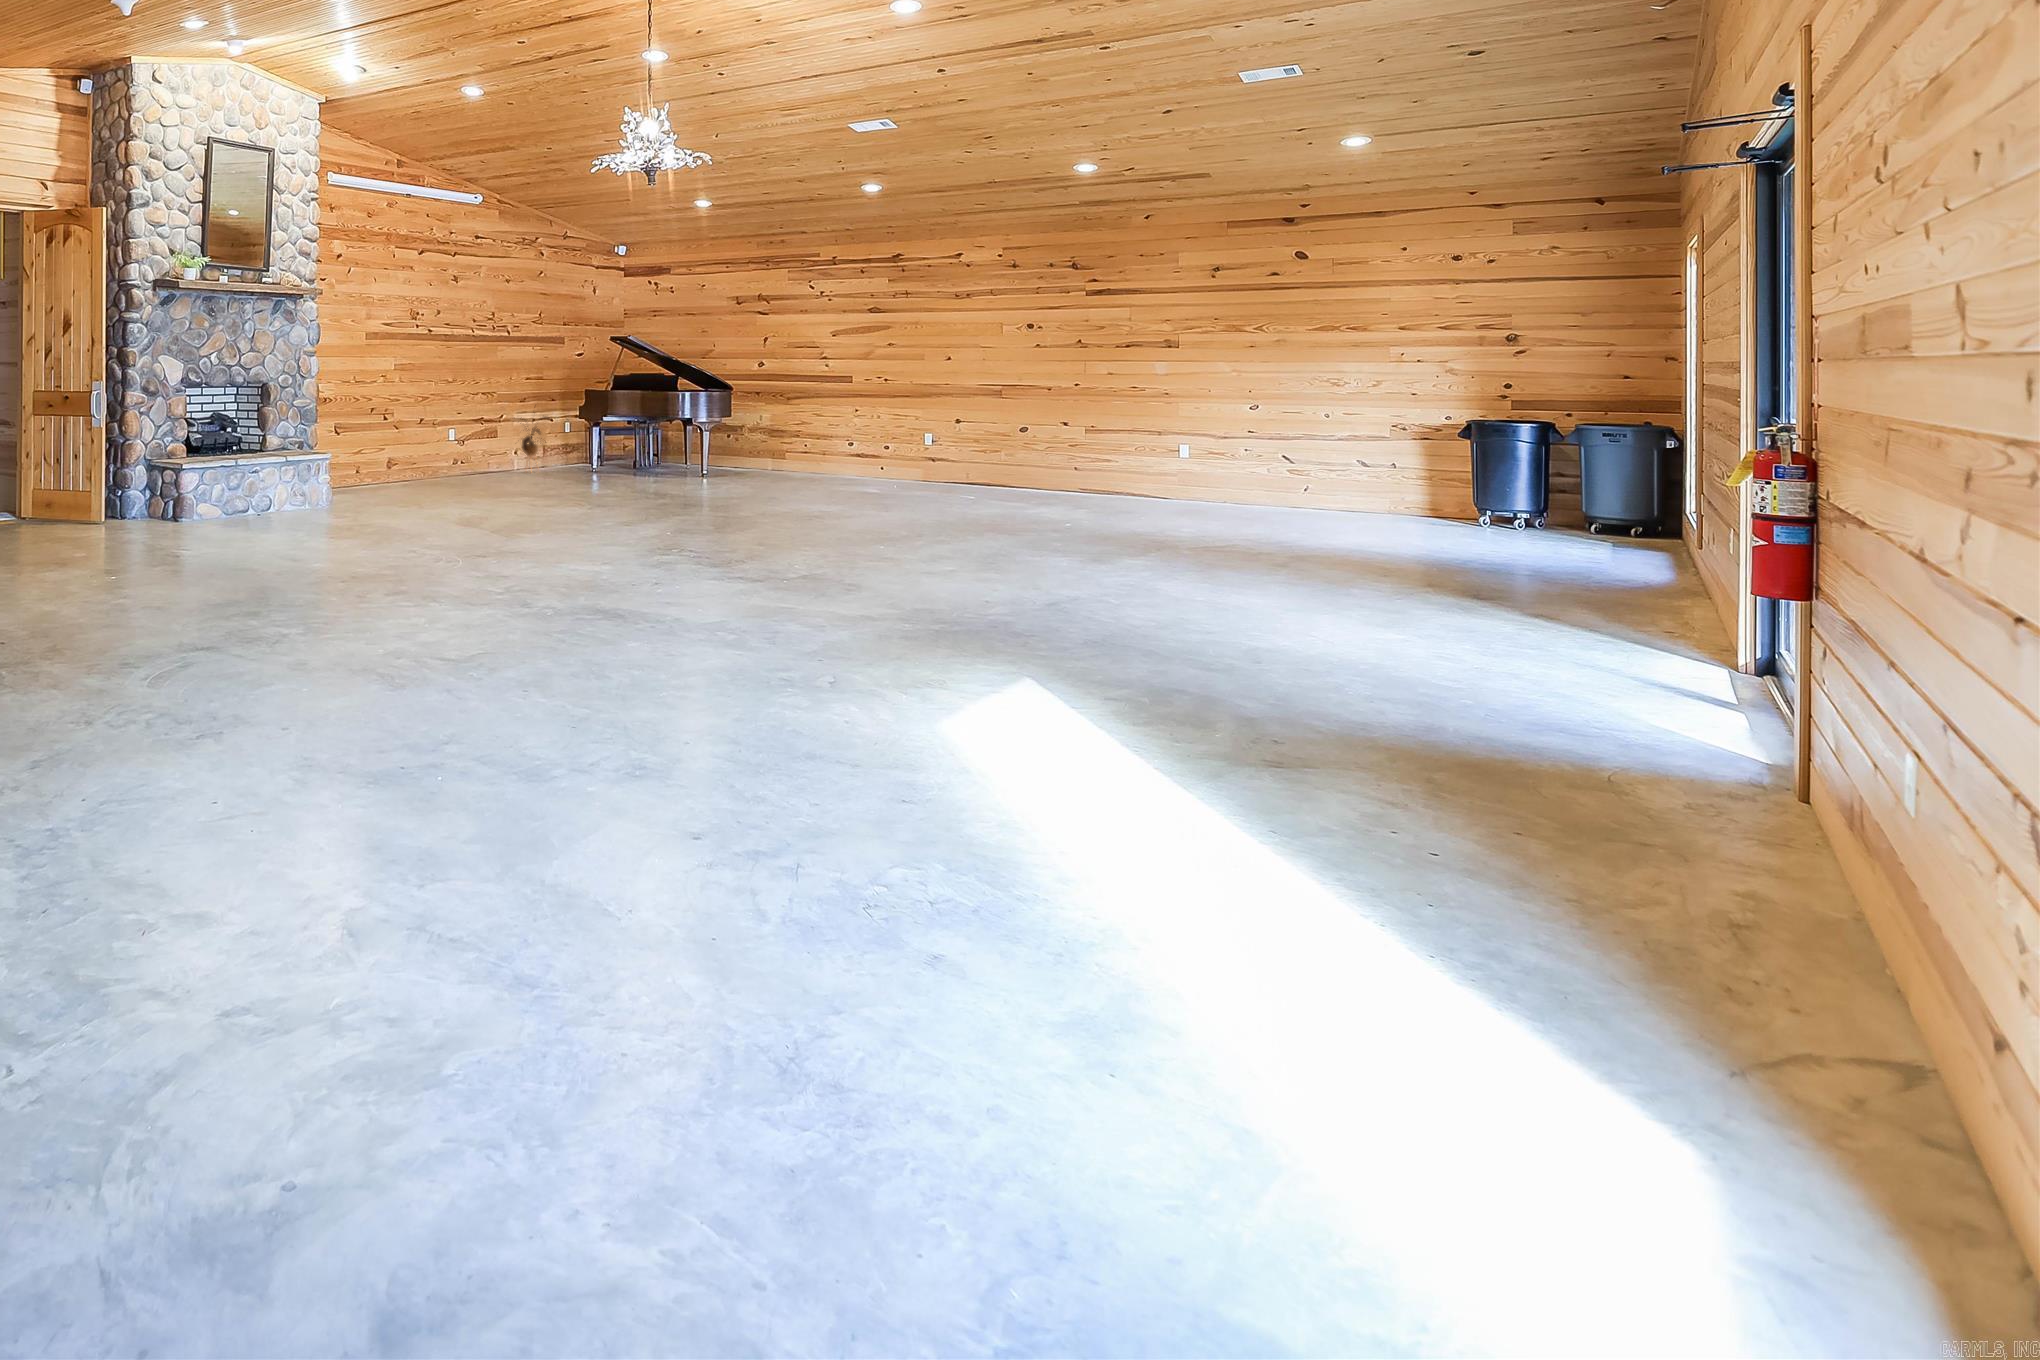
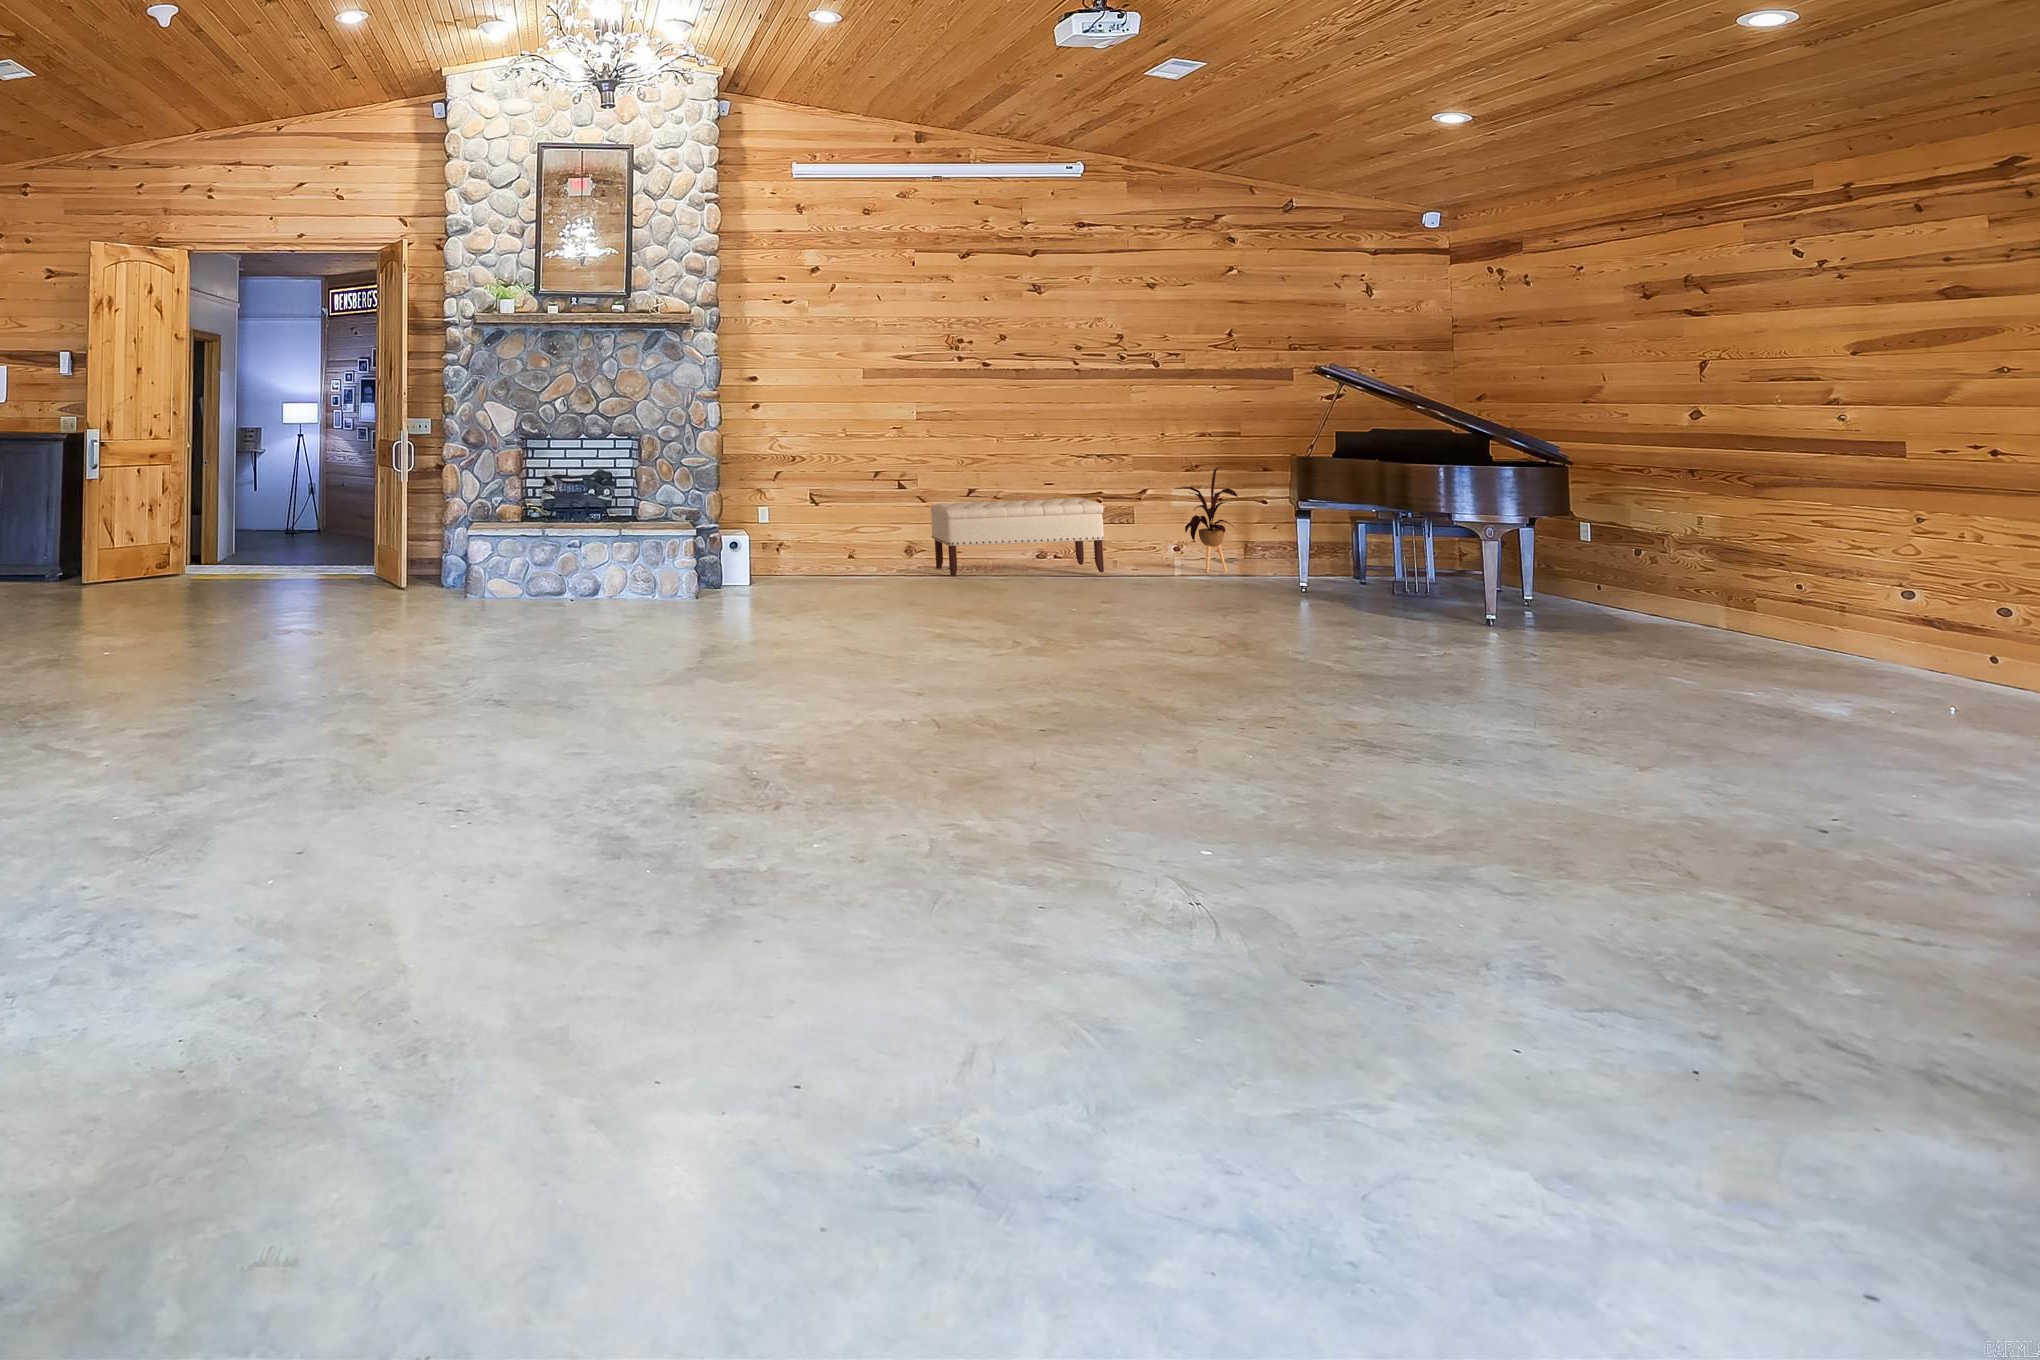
bench: none [385,427,491,488] -> present [931,498,1104,576]

